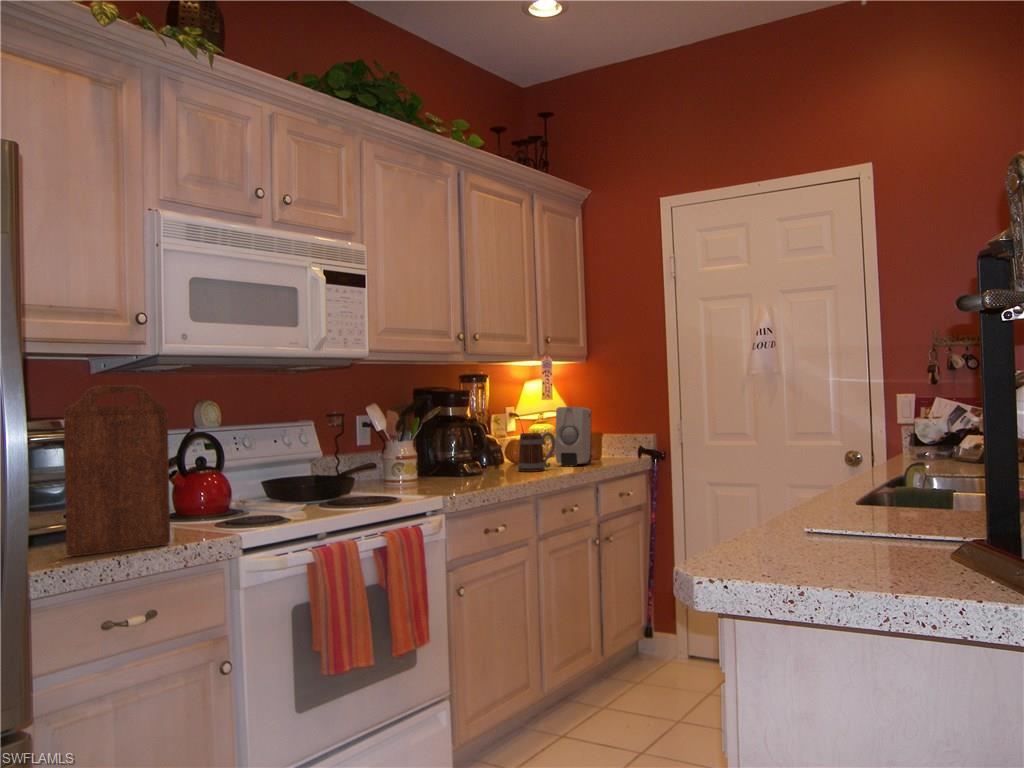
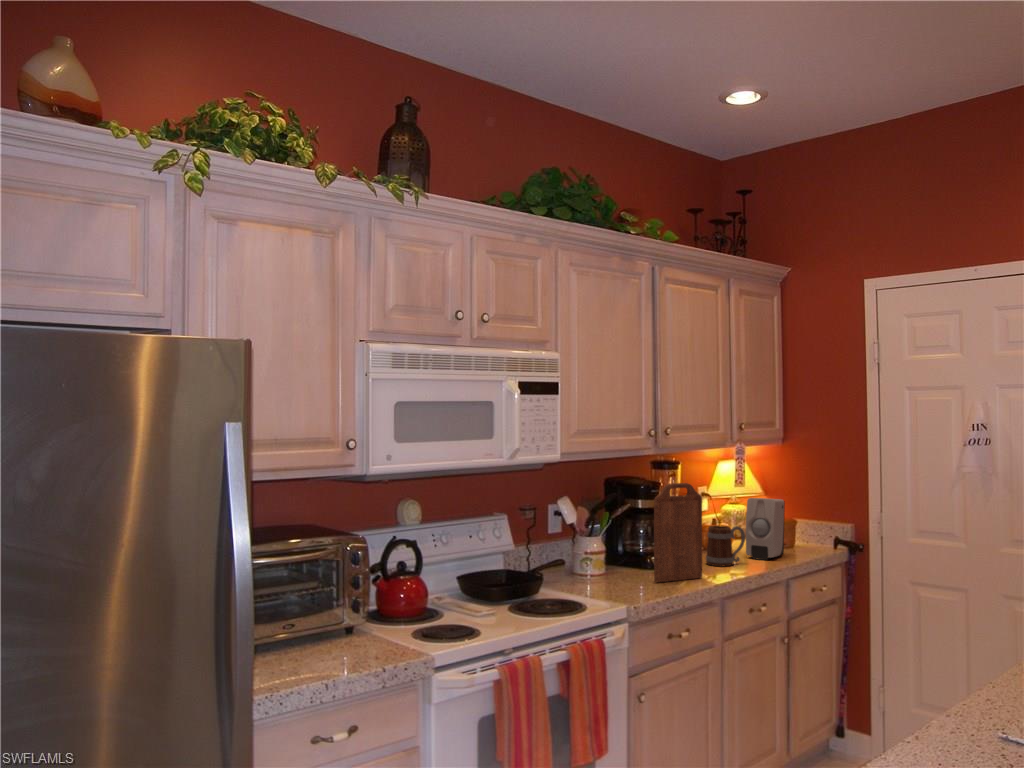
cutting board: present [64,385,170,556] -> present [654,483,702,582]

